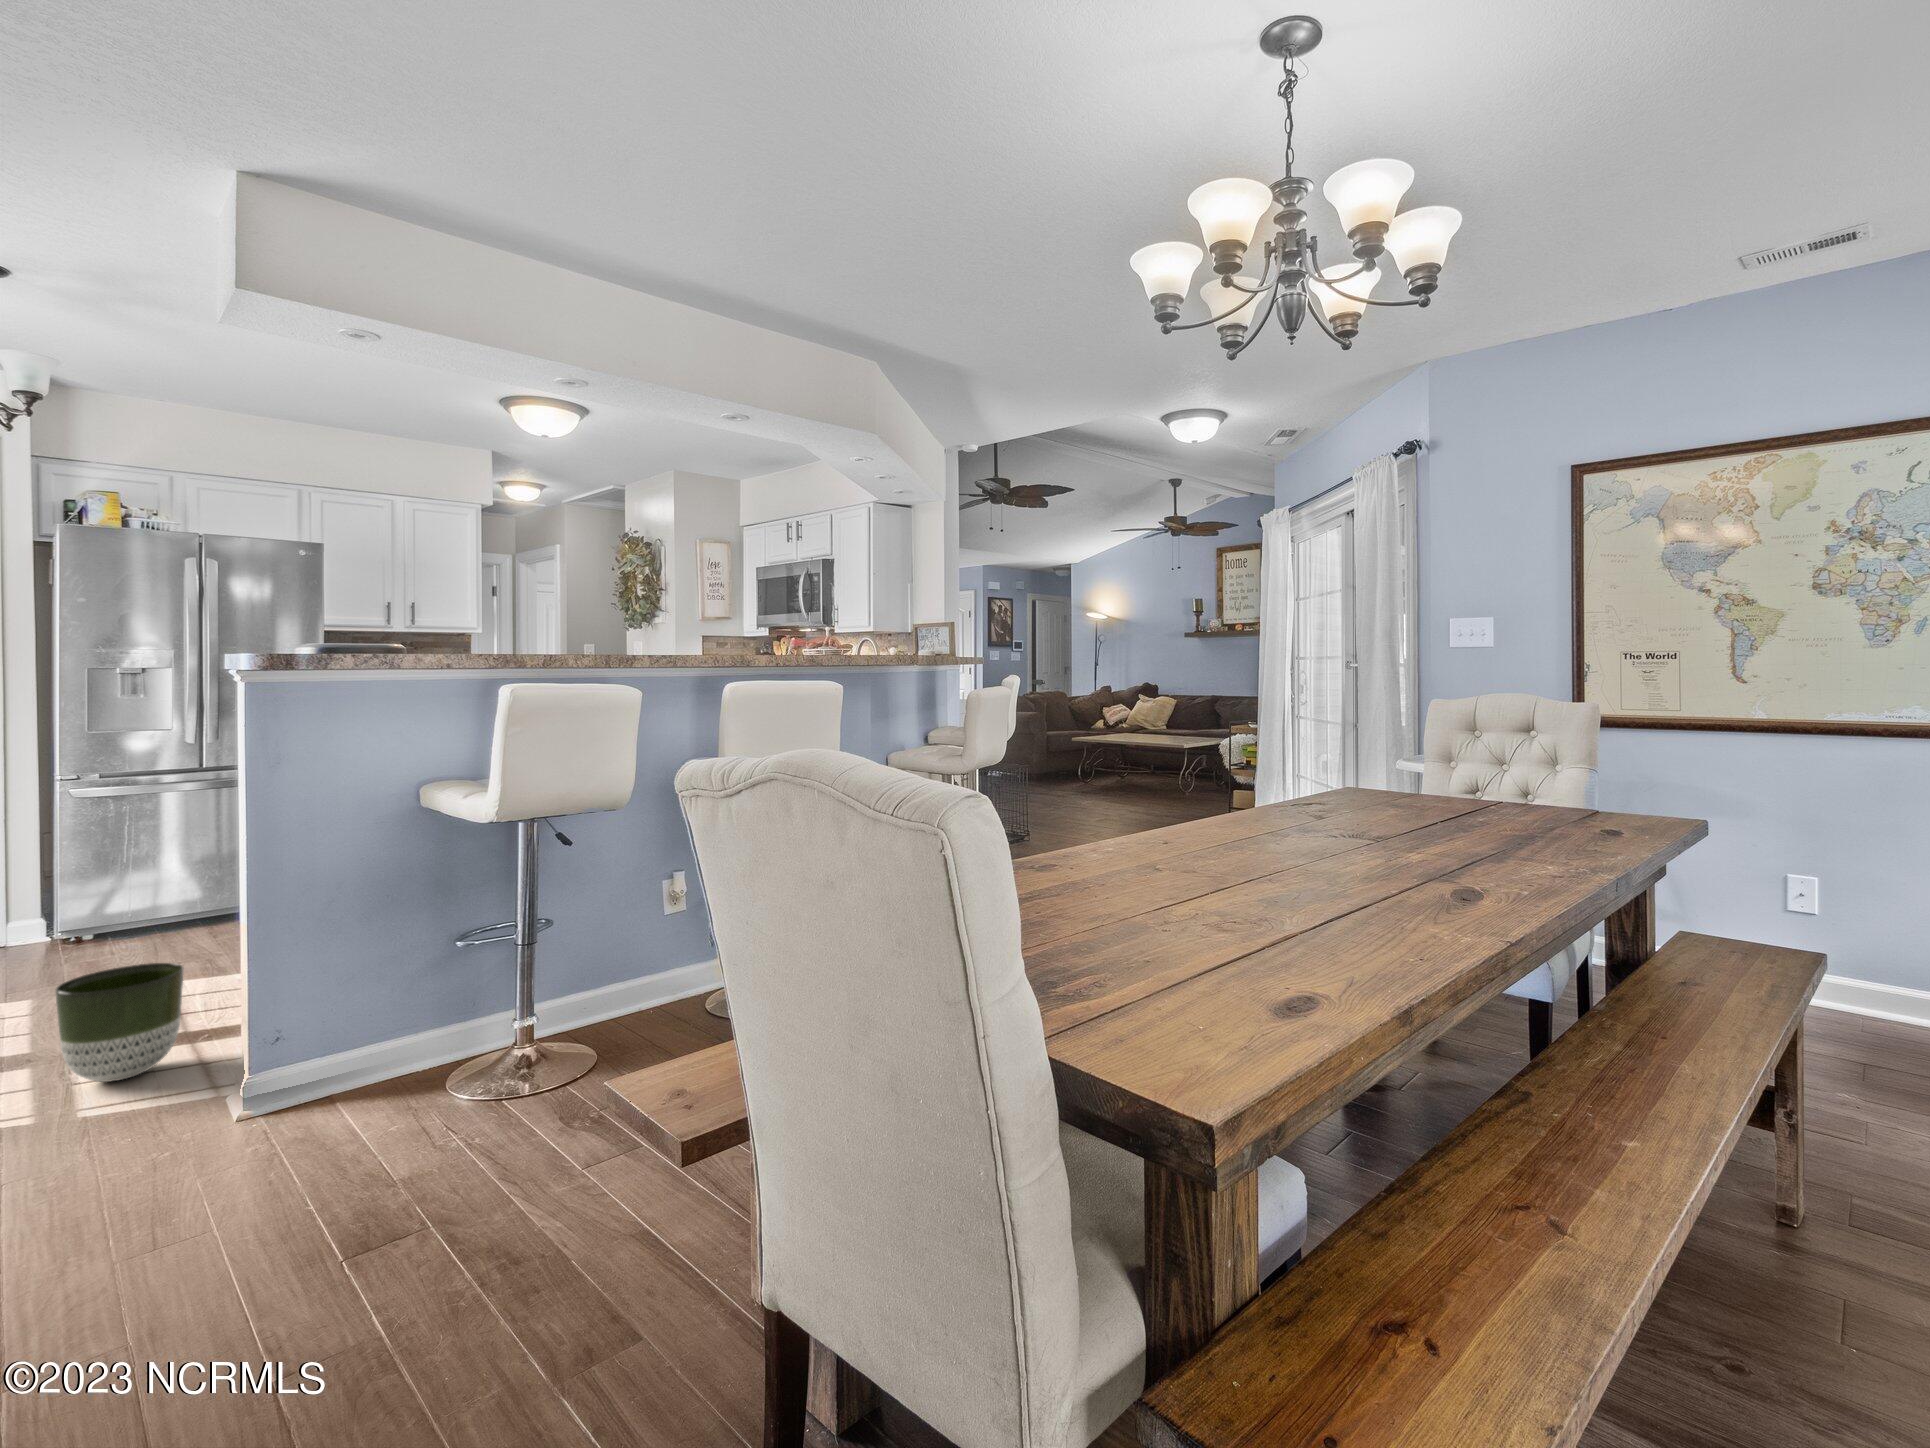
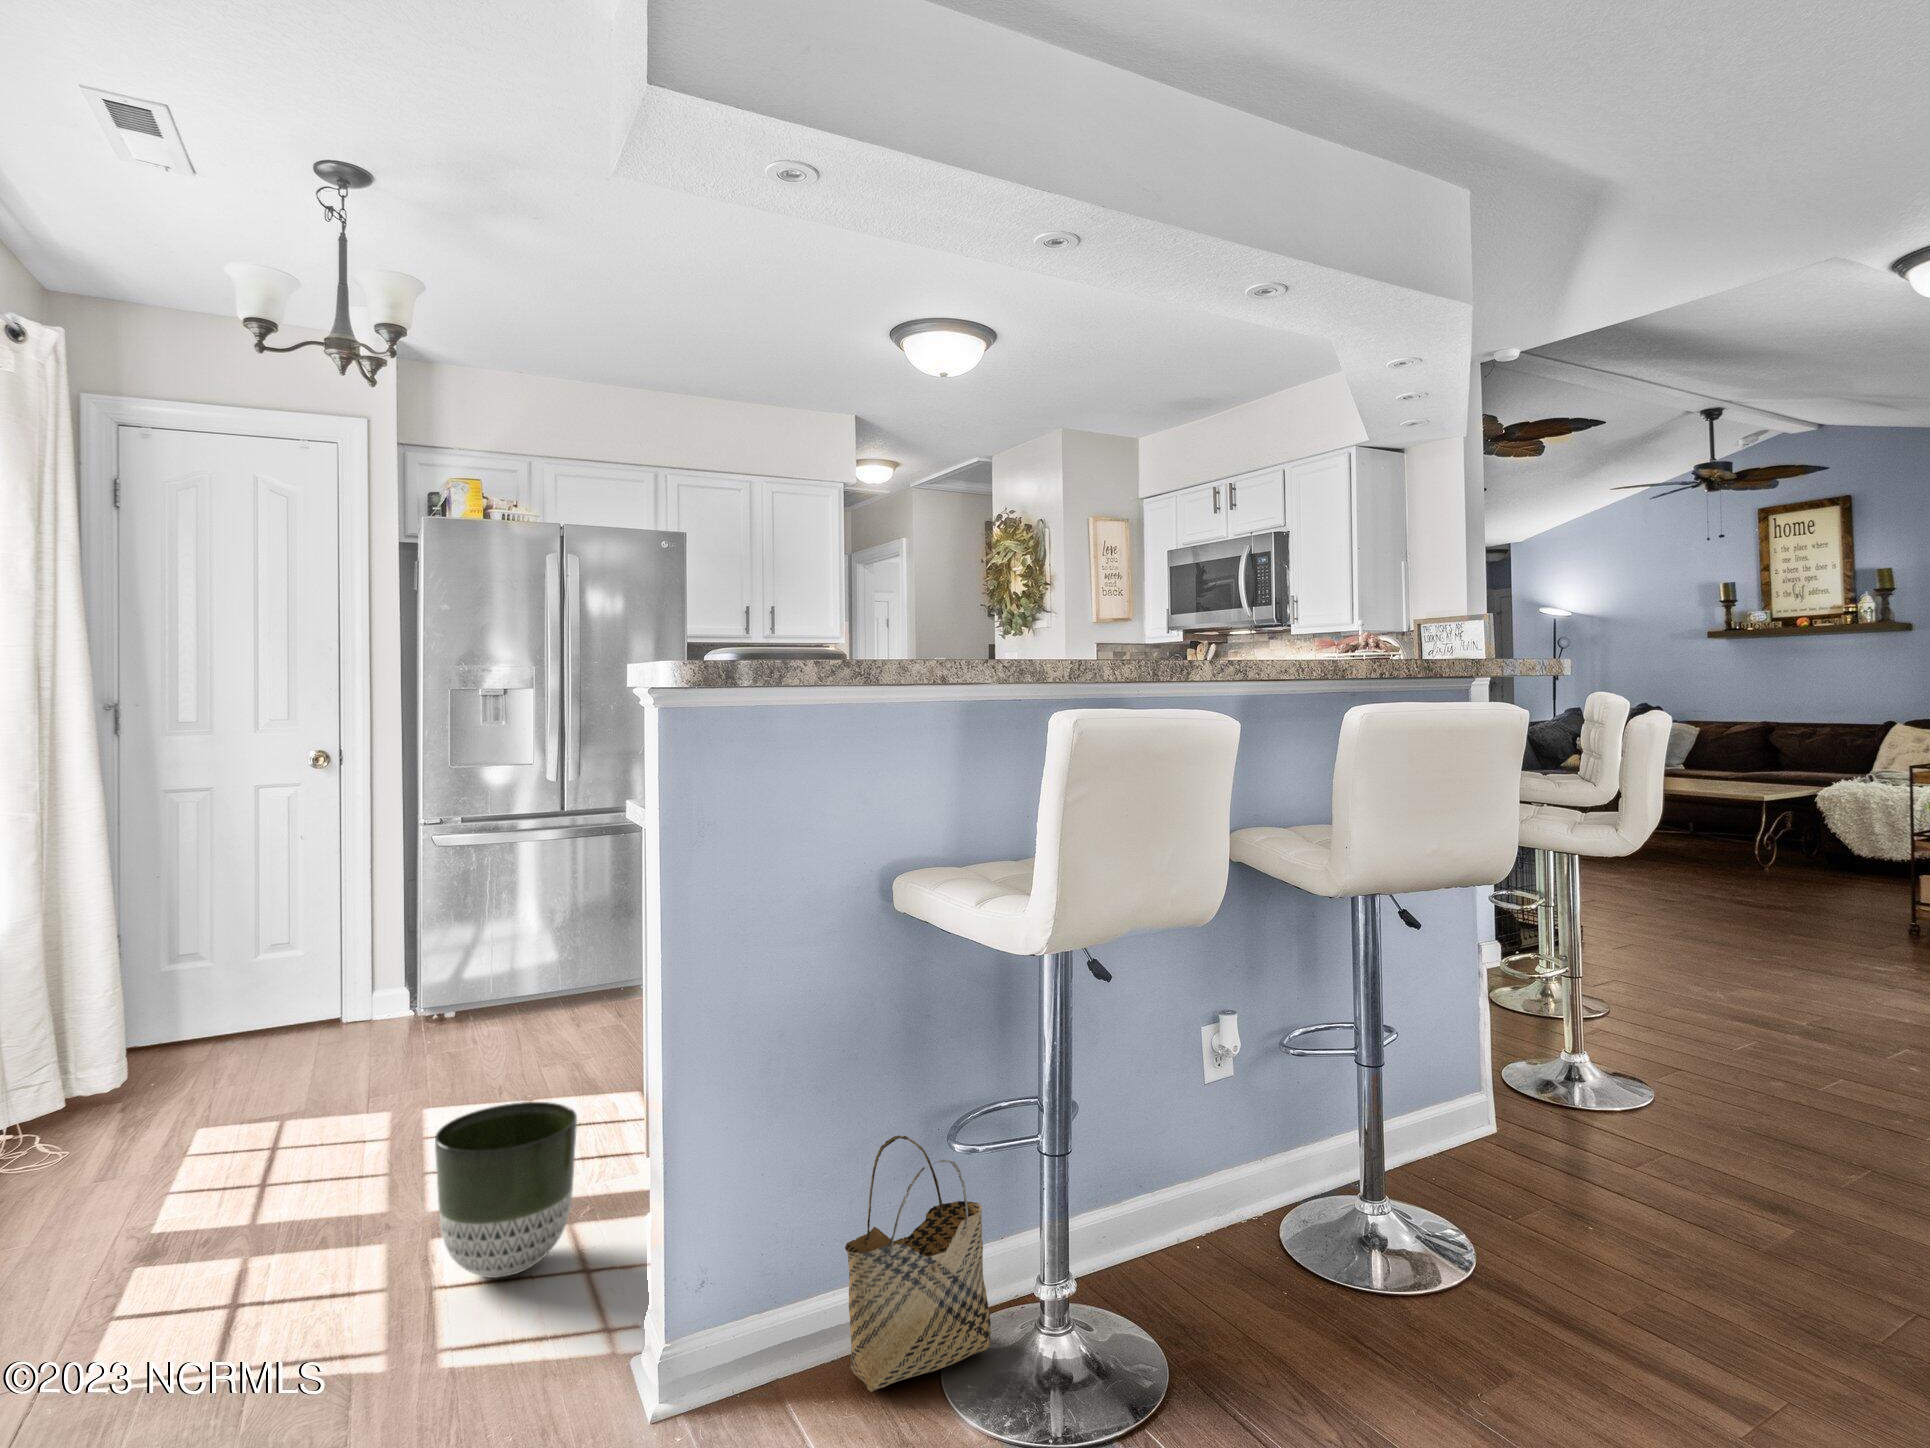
woven basket: none [373,949,483,1098] -> present [845,1135,991,1392]

